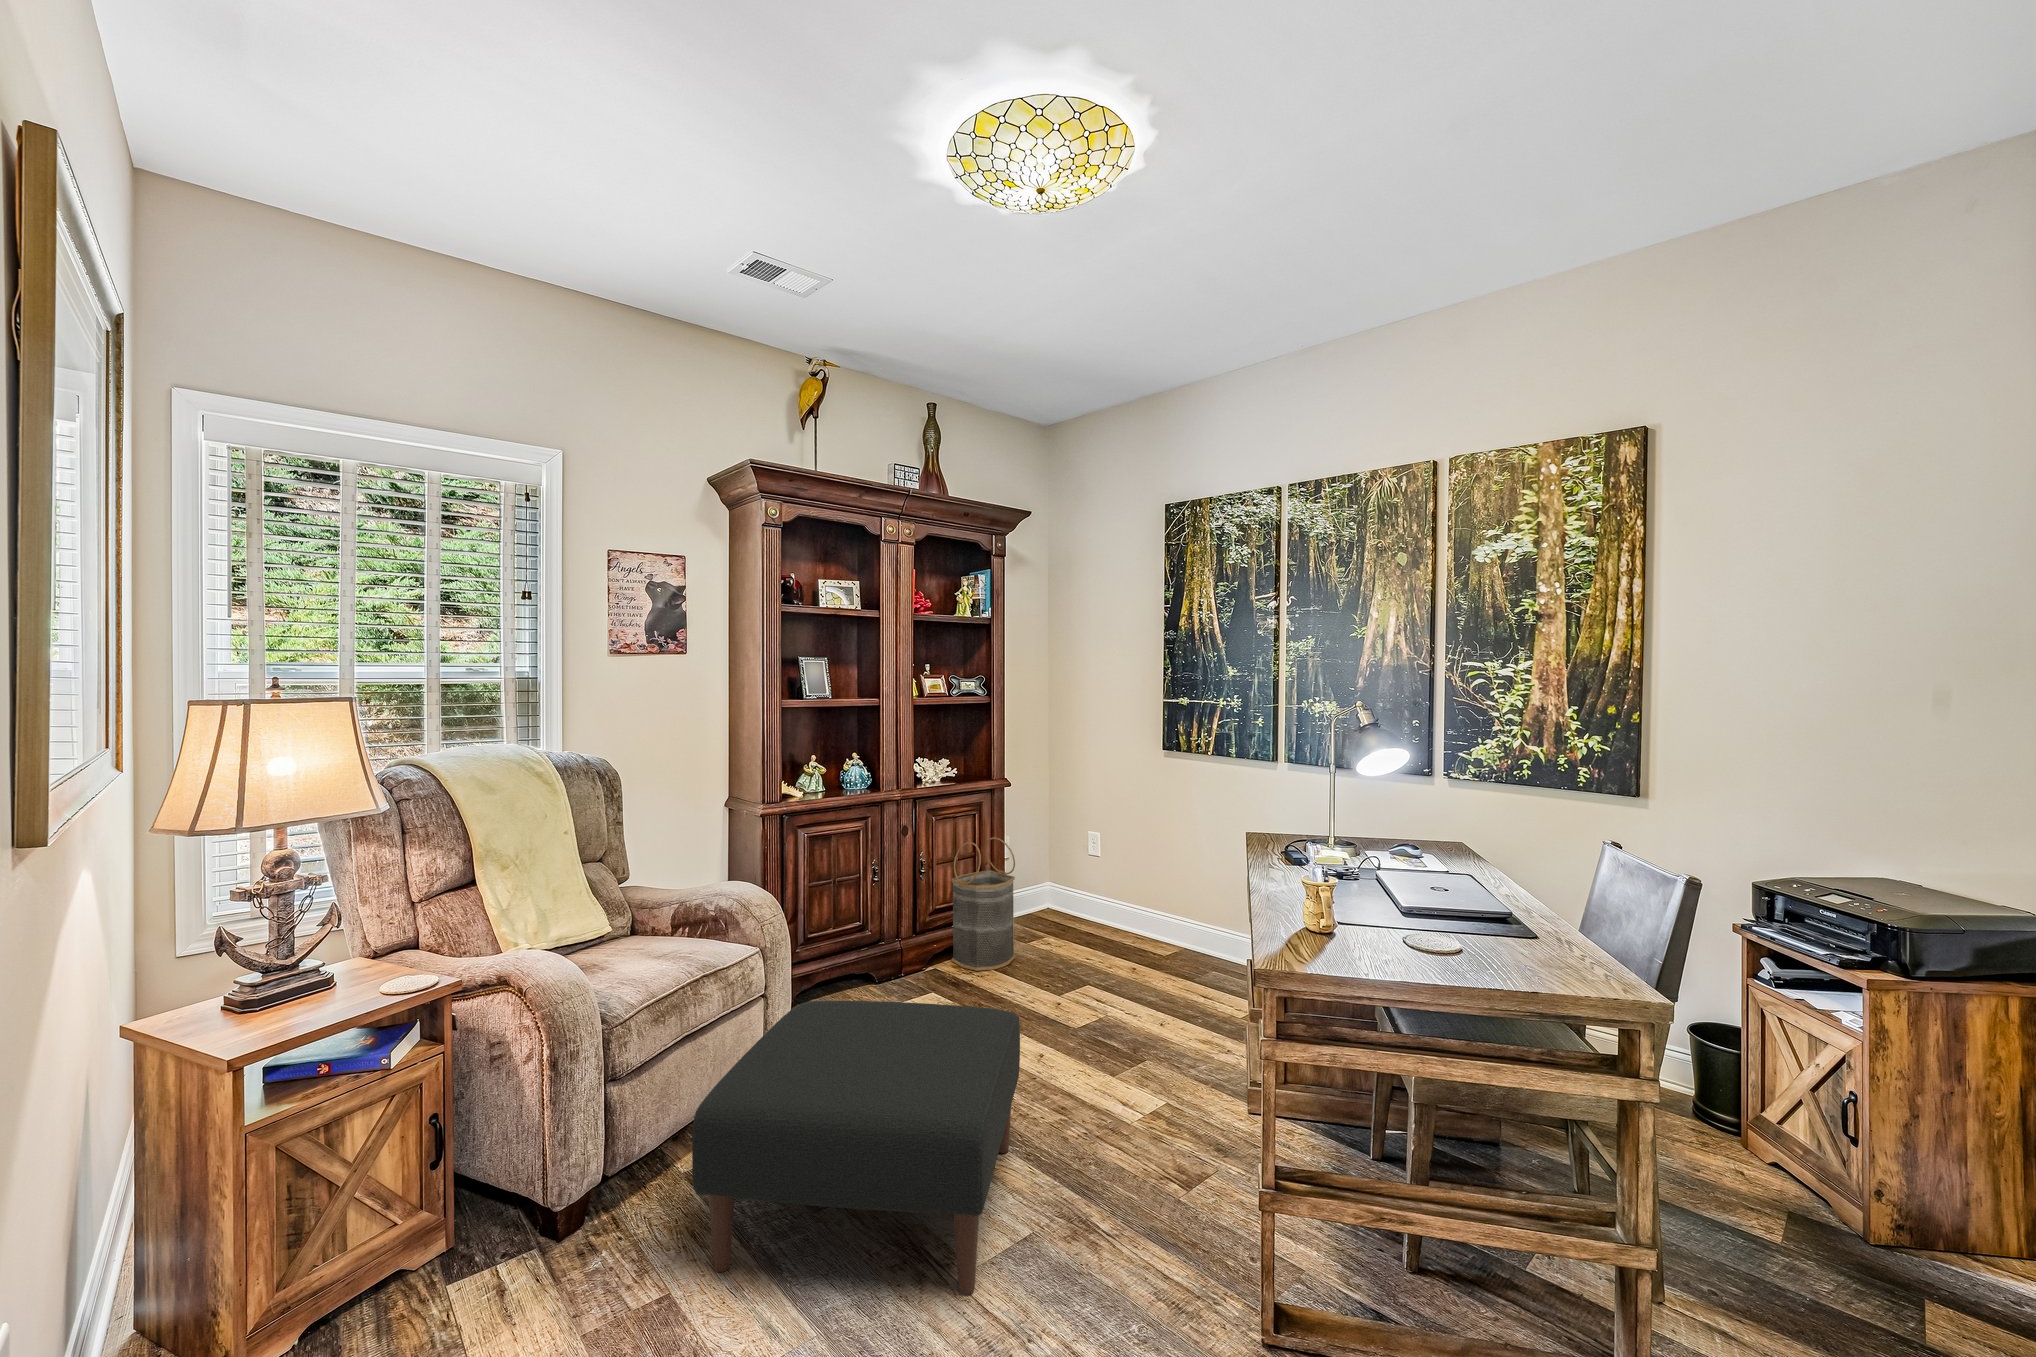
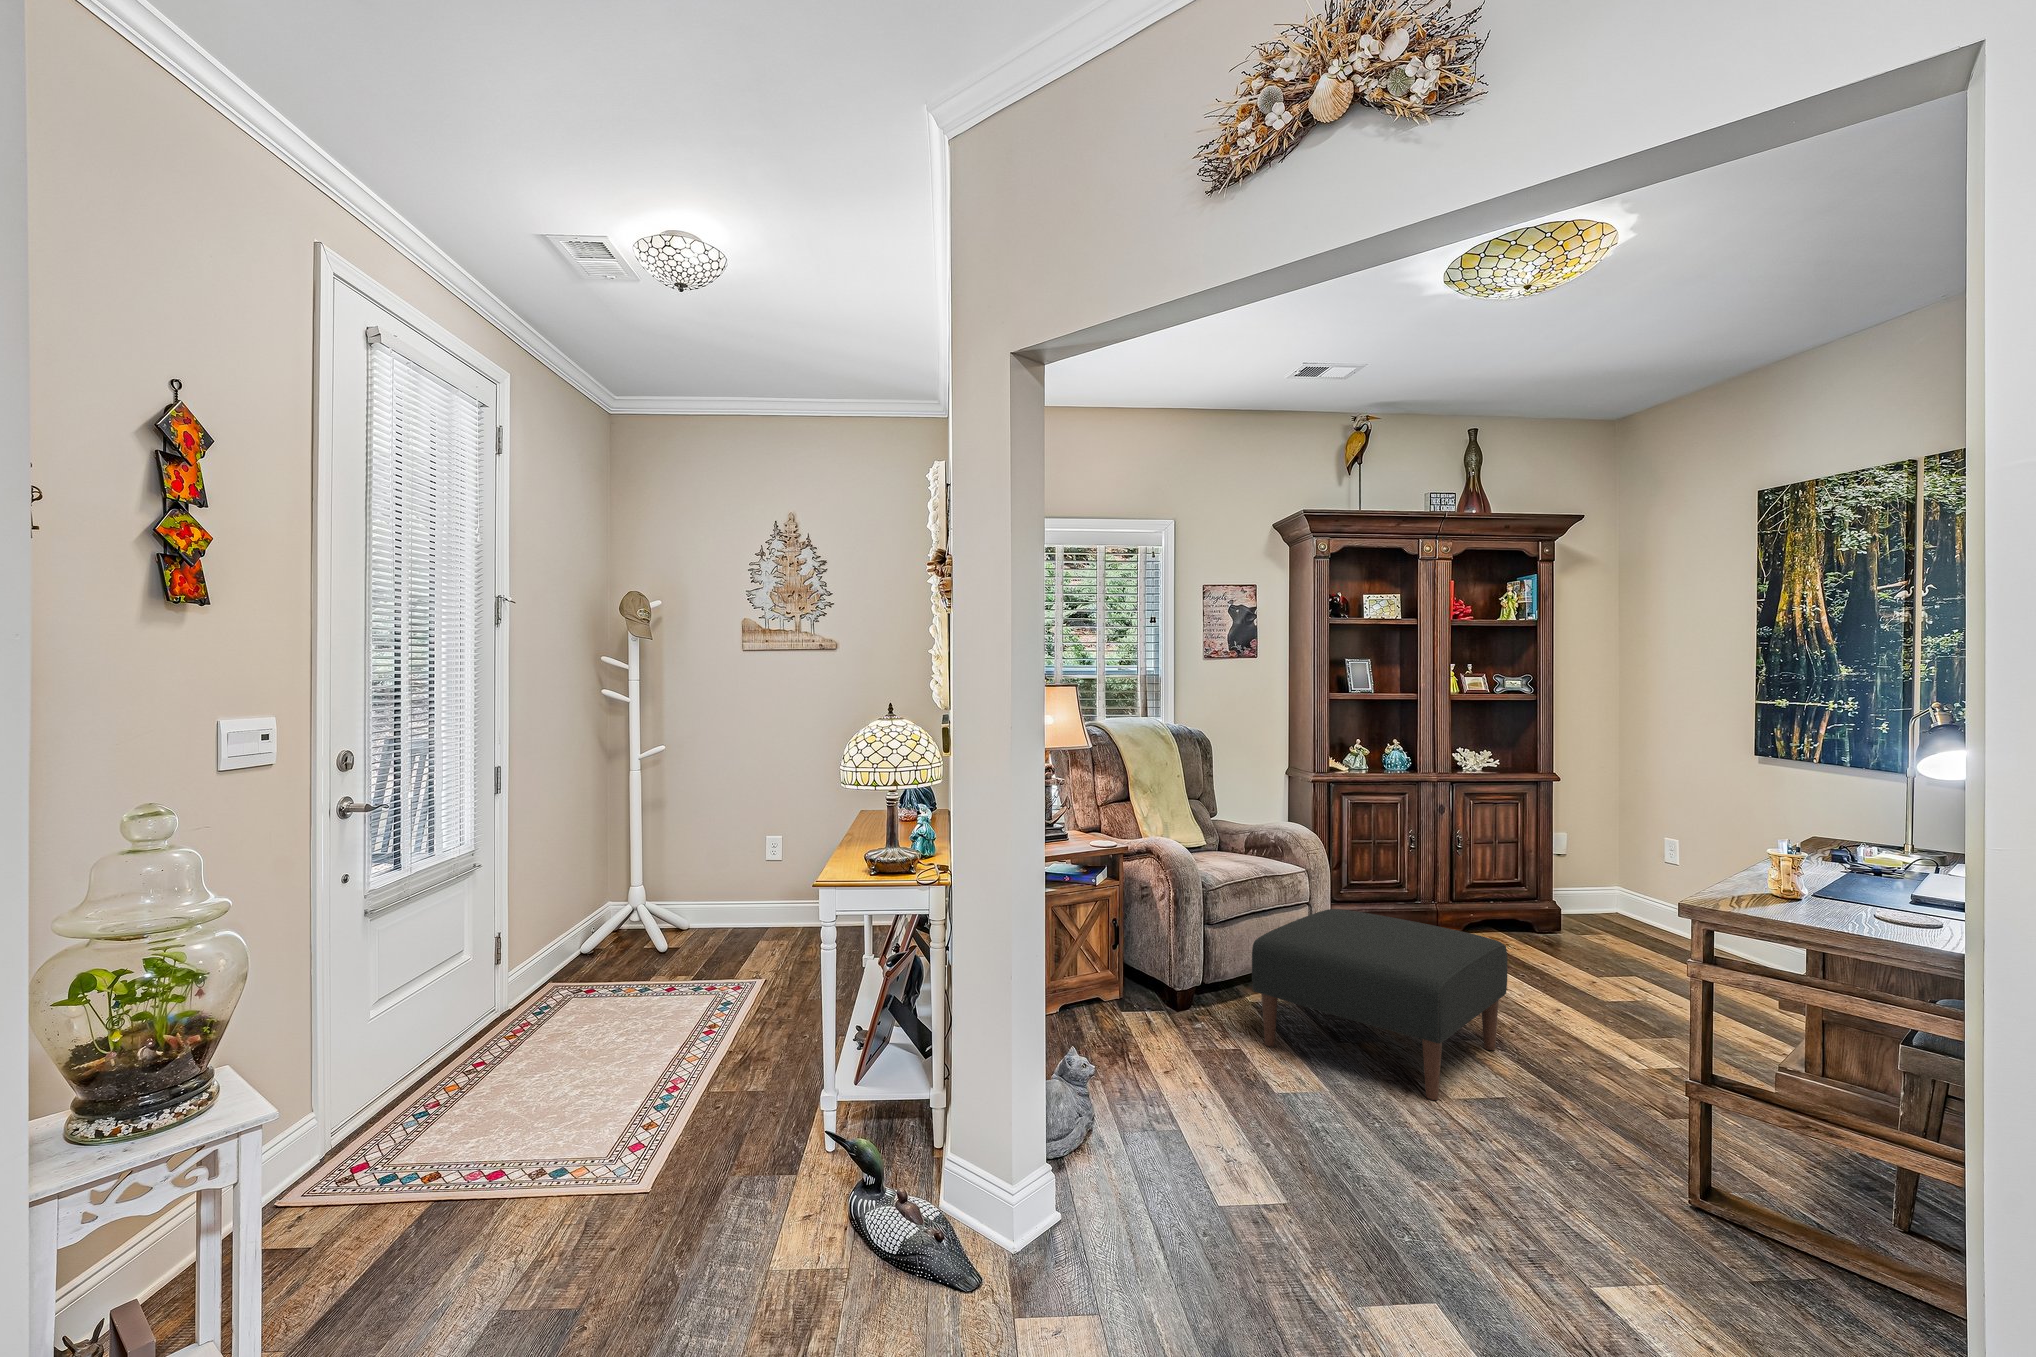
basket: present [951,837,1015,971] -> none [1491,828,1560,949]

